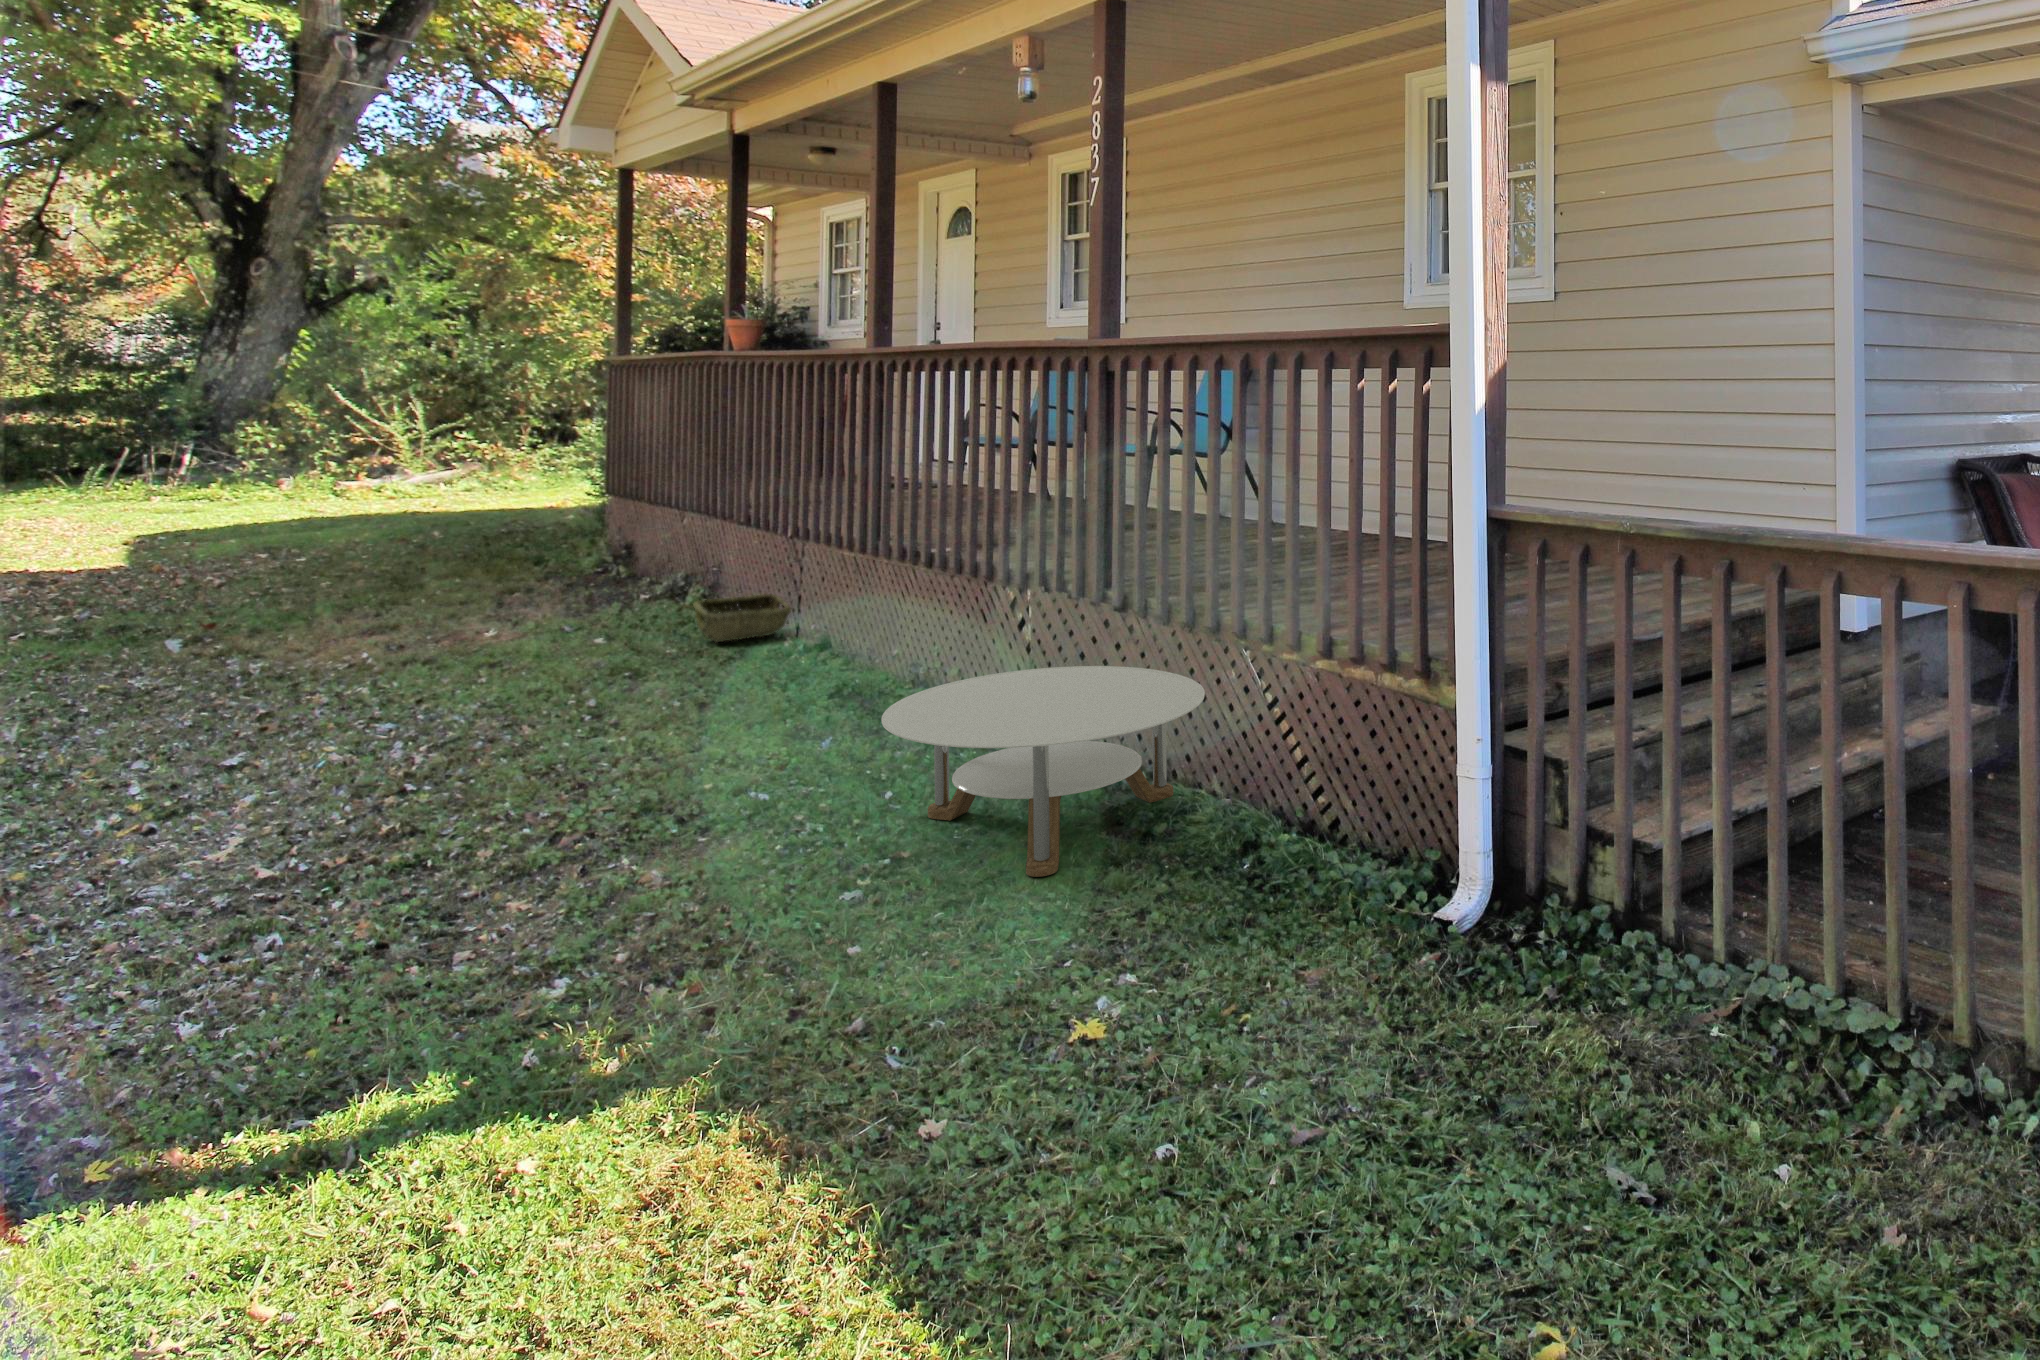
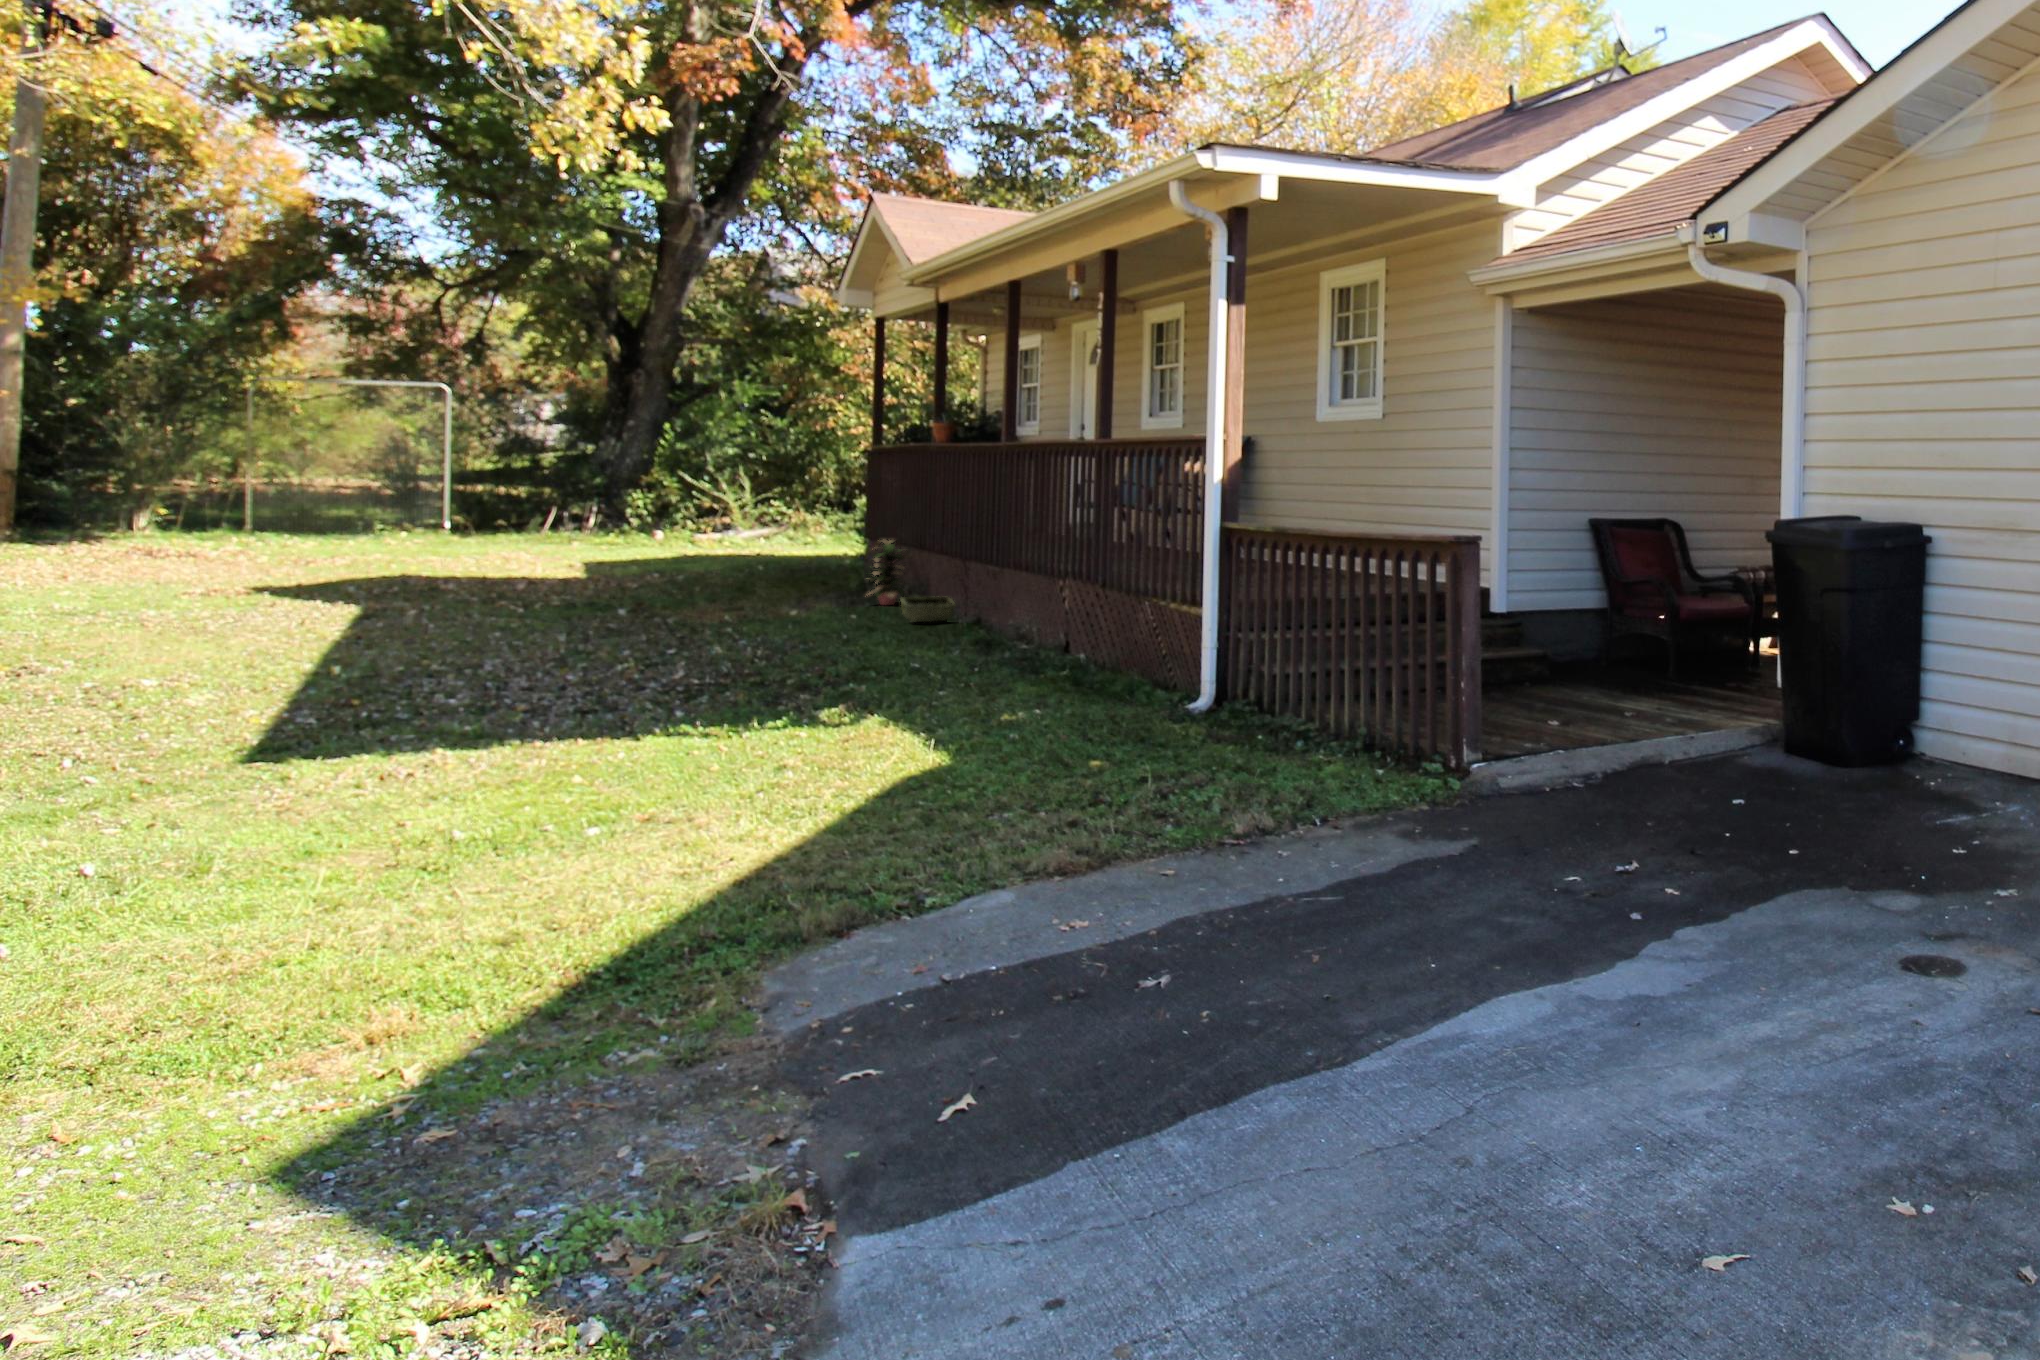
decorative plant: none [618,500,704,604] -> present [866,540,905,605]
round table: present [881,666,1205,877] -> none [957,619,1120,704]

